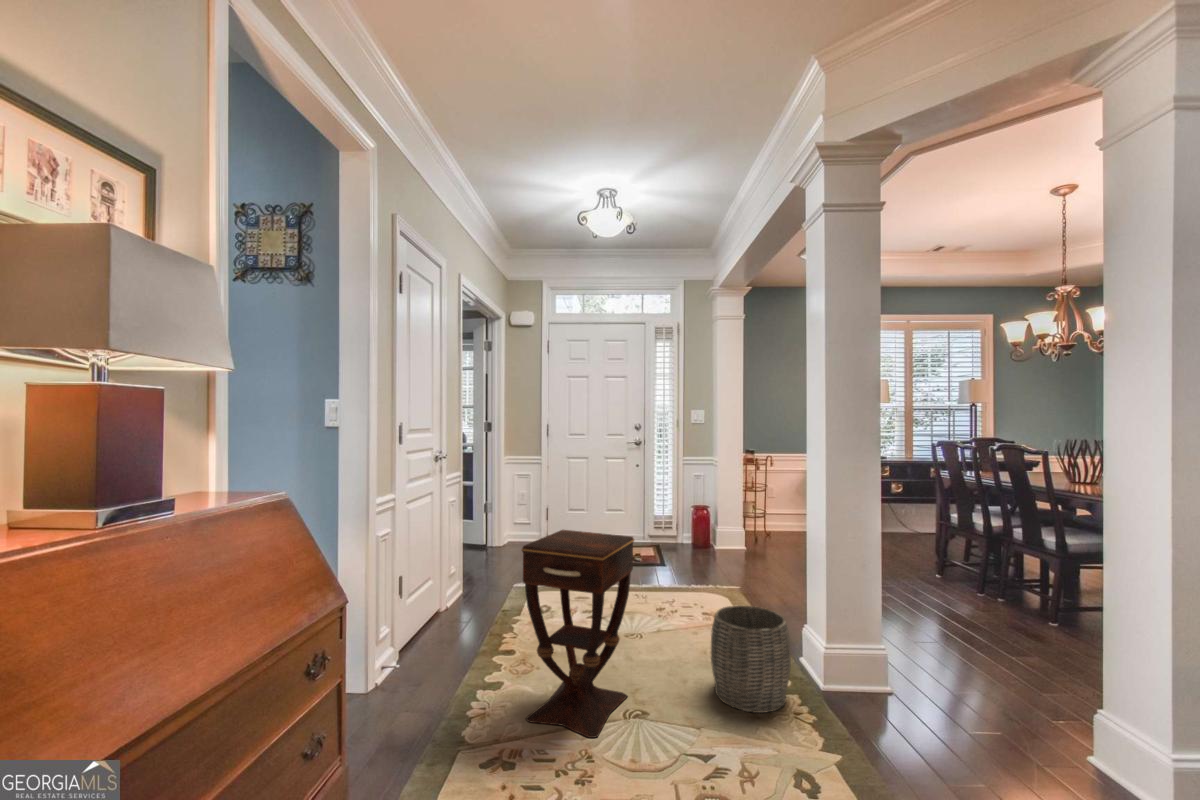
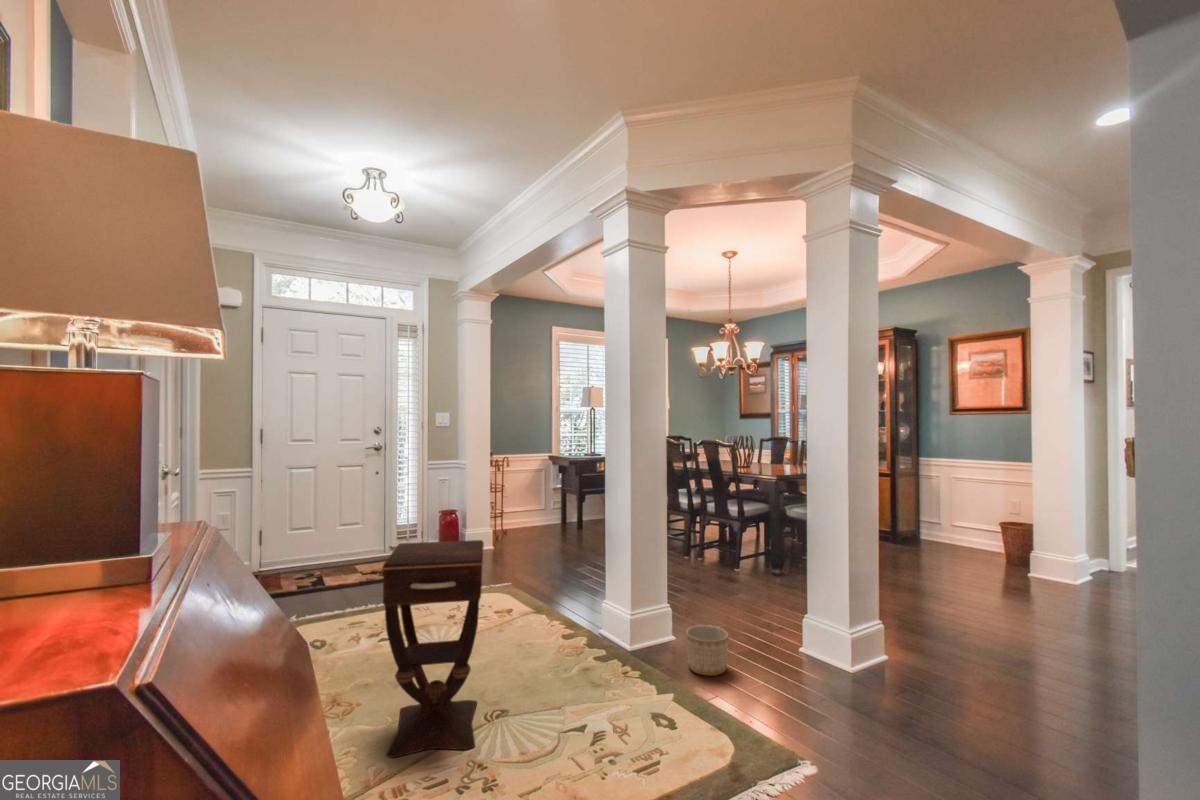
woven basket: present [711,605,791,713] -> none [545,590,614,683]
planter: none [883,683,945,755] -> present [686,625,728,676]

